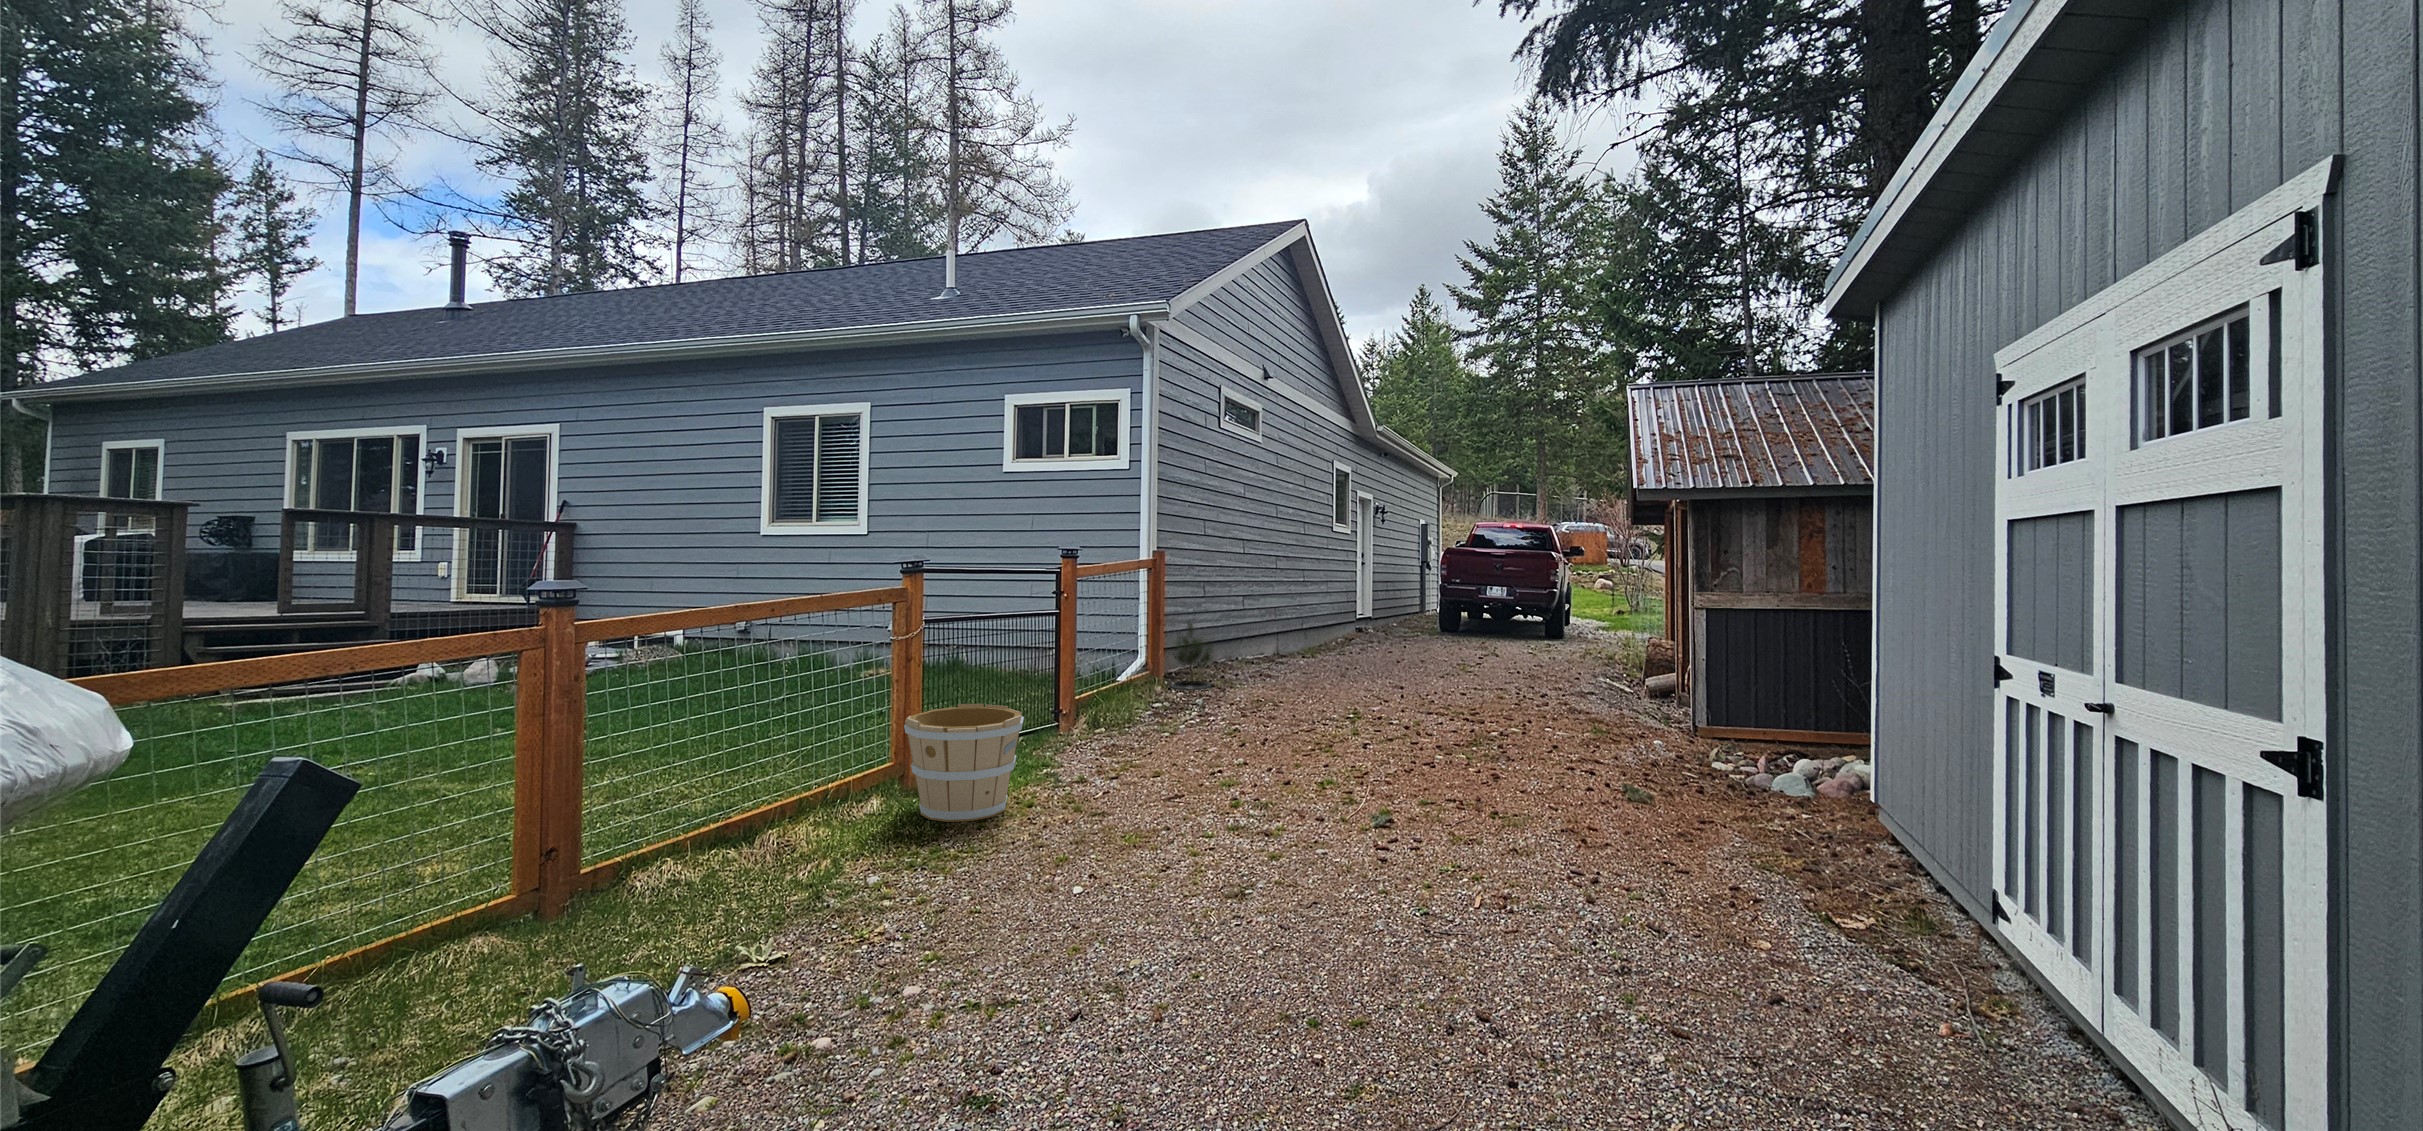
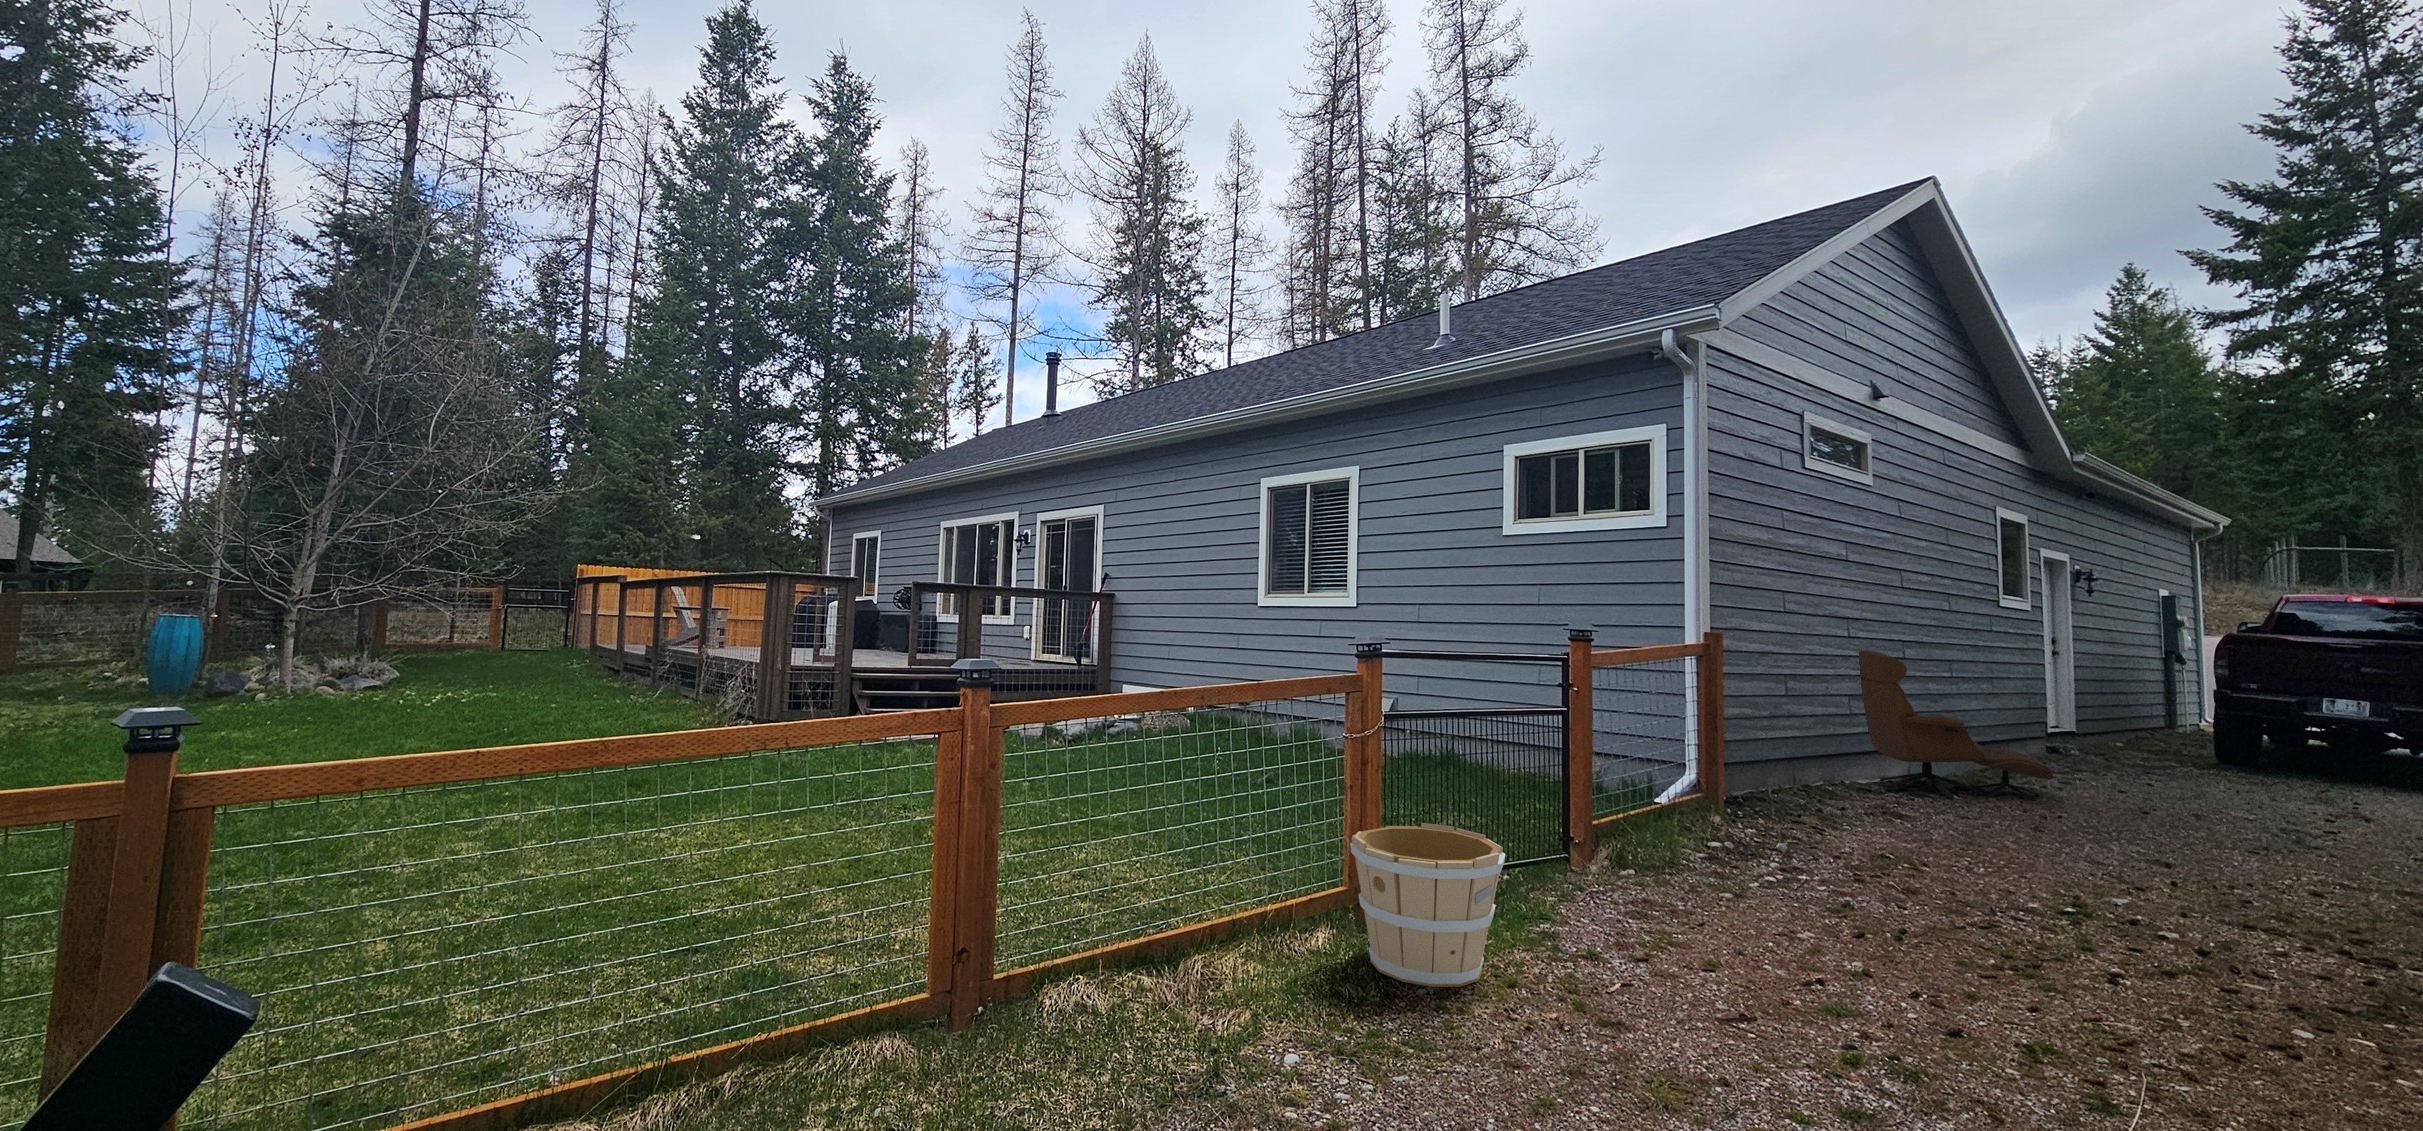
lounge chair: none [1246,559,1352,657] -> present [1858,651,2054,801]
potted tree: present [1171,622,1213,689] -> none [1732,724,1812,831]

